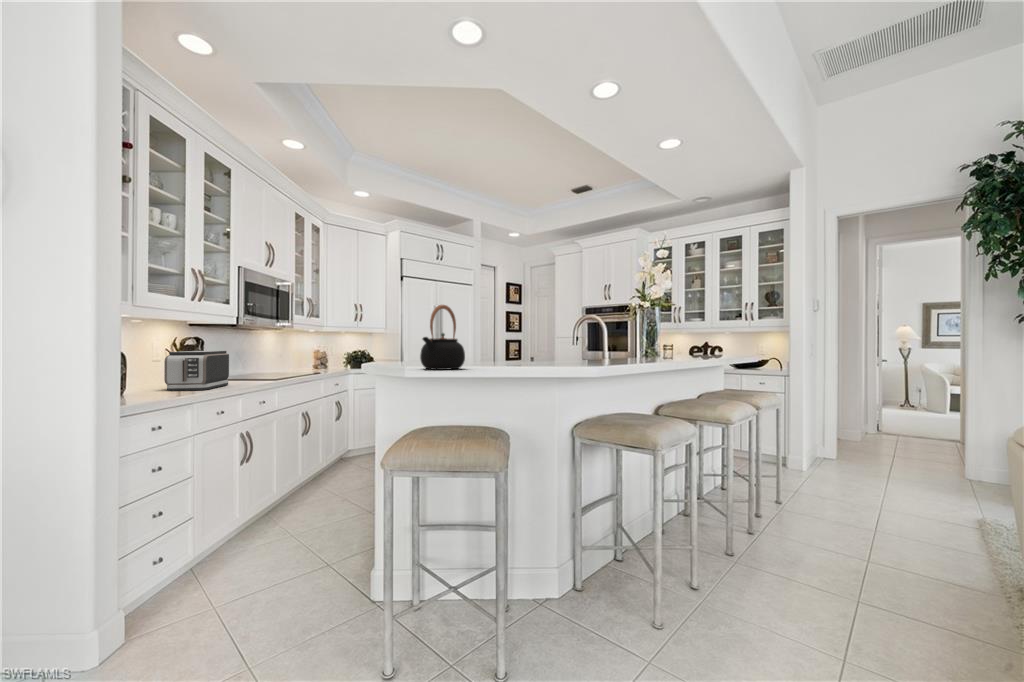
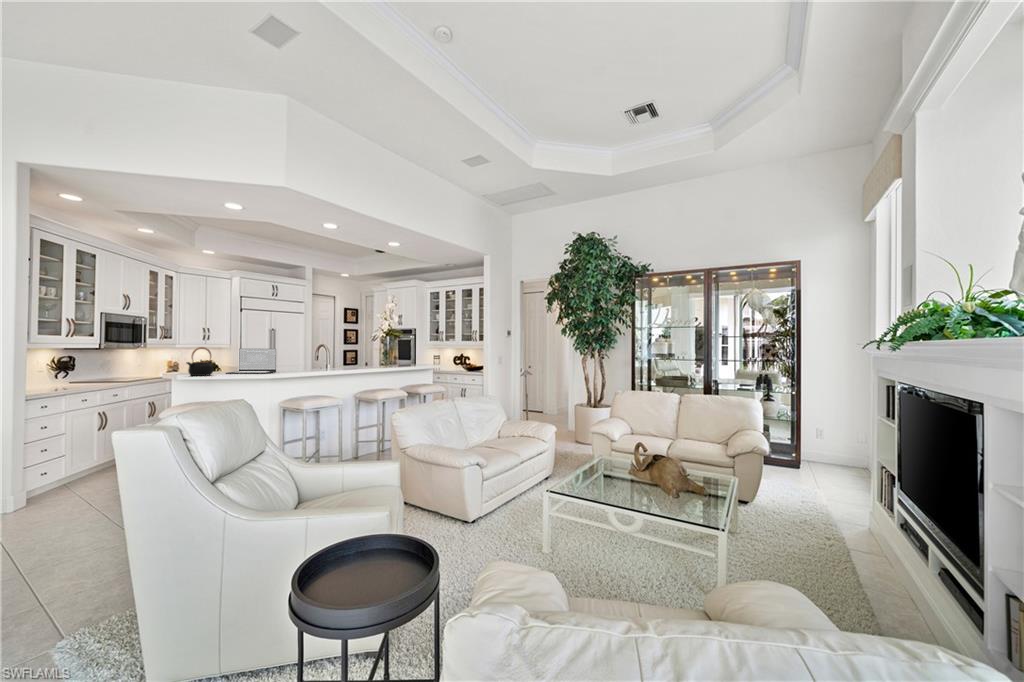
laptop: none [468,317,547,367] -> present [226,348,276,374]
toaster: present [164,351,229,391] -> none [48,365,92,389]

